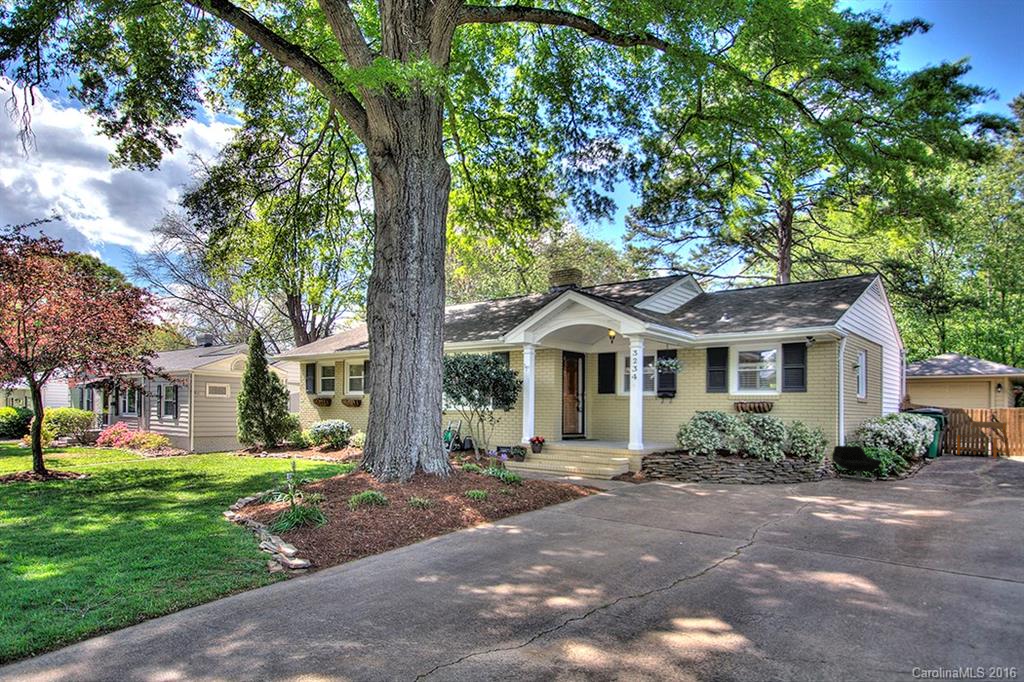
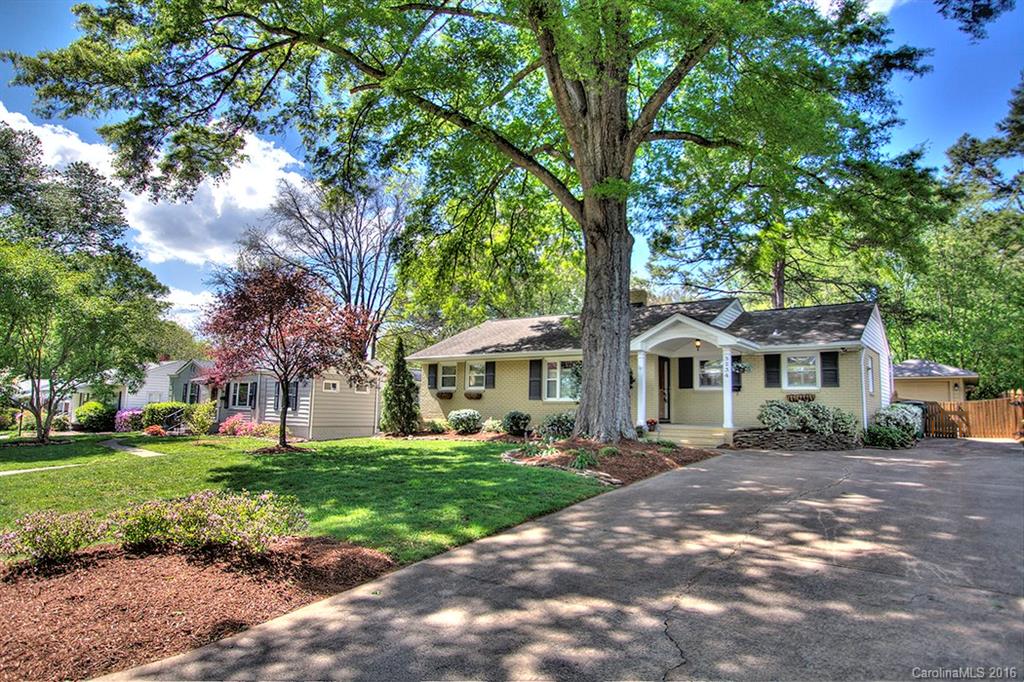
lounge chair: present [832,446,882,482] -> none [862,425,898,449]

